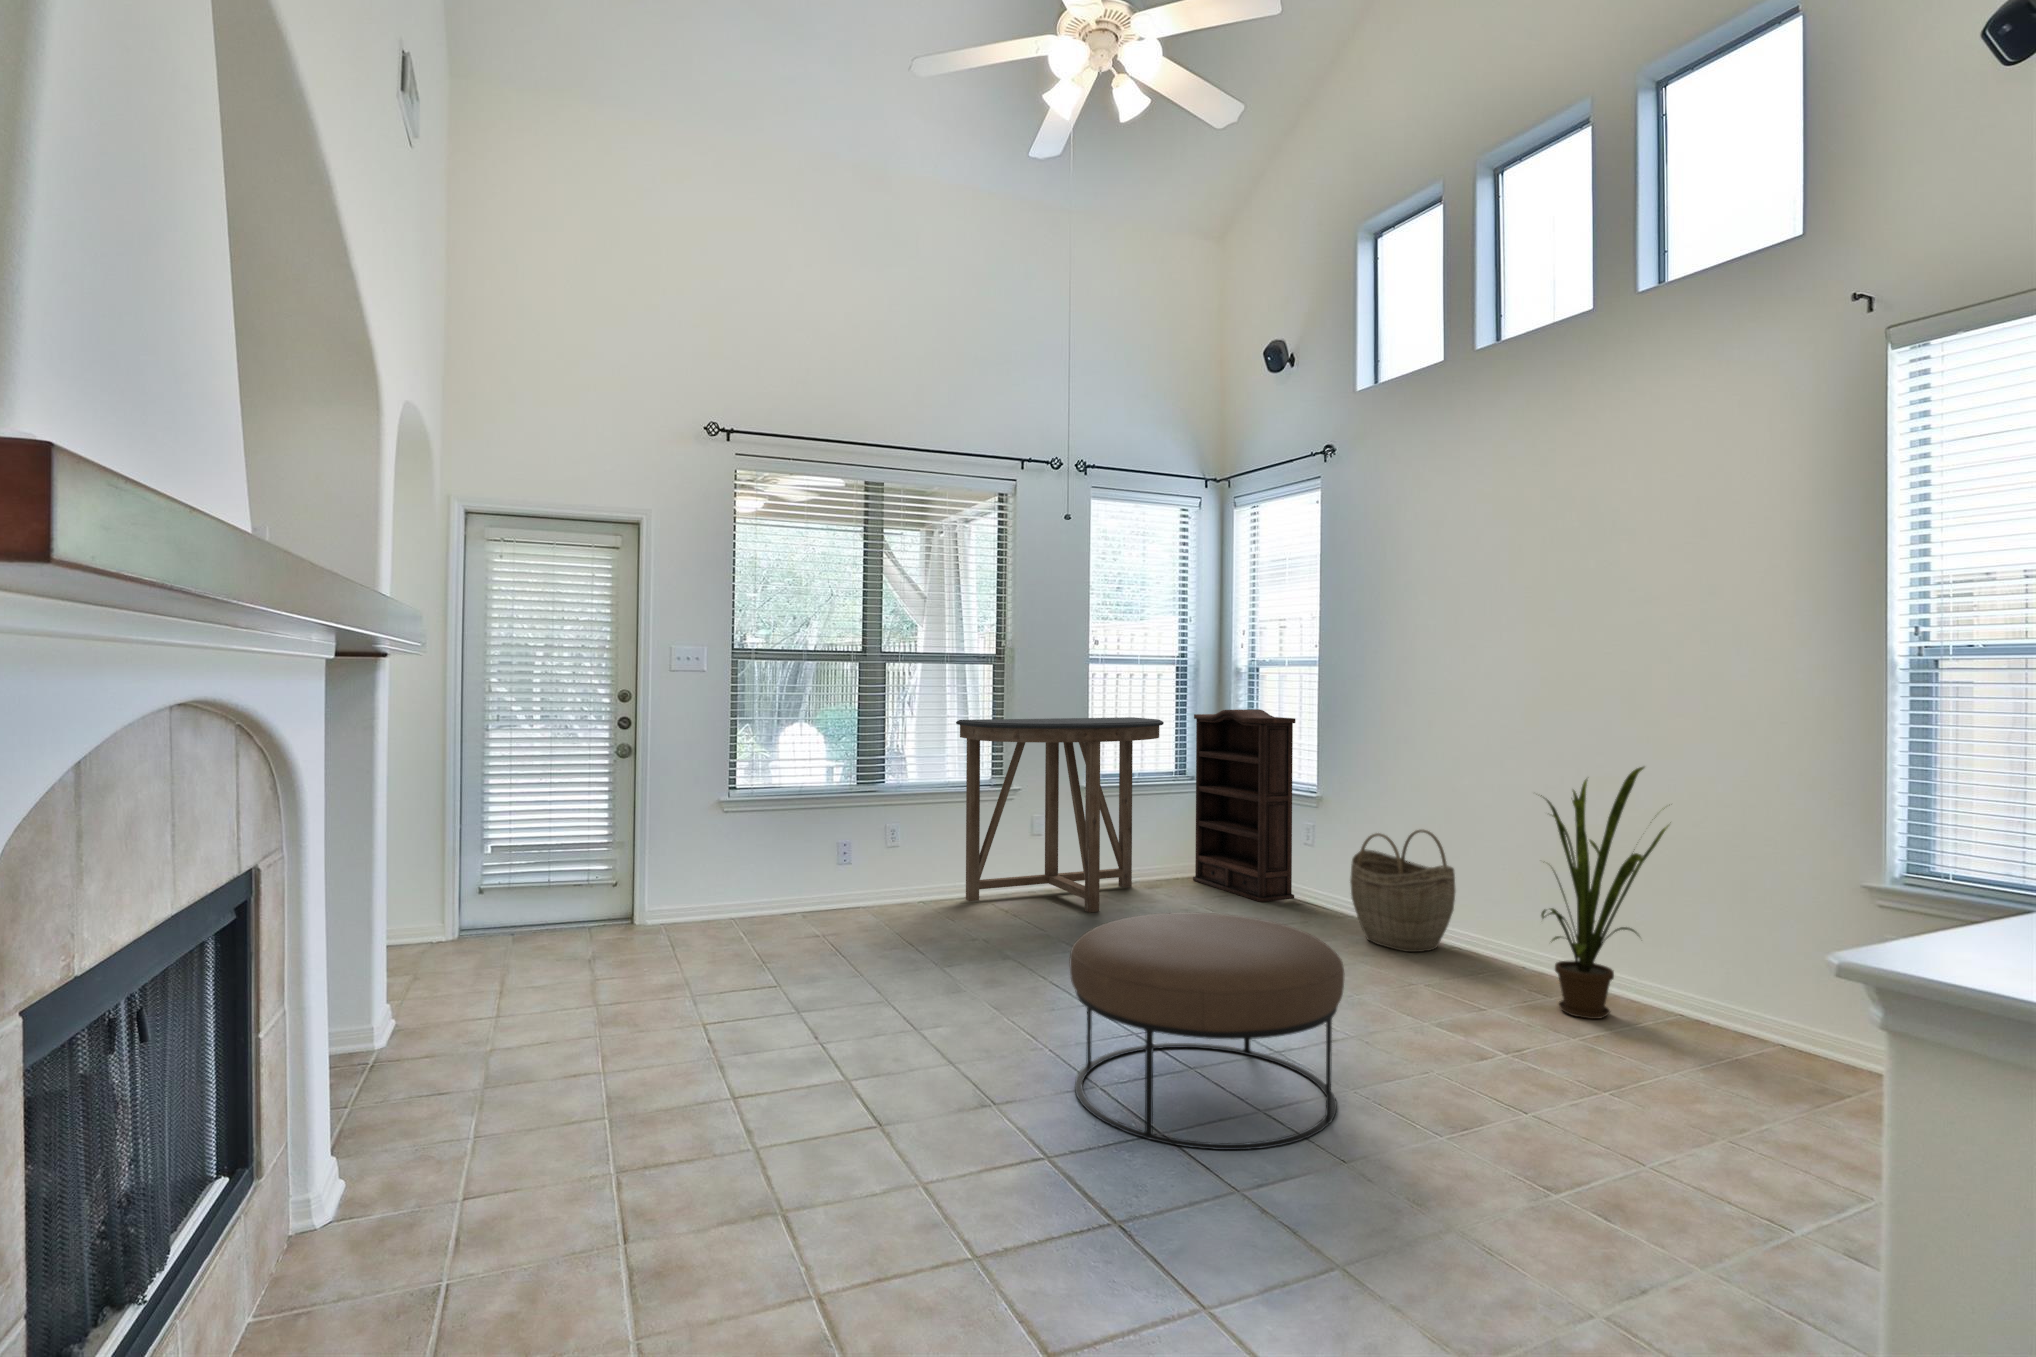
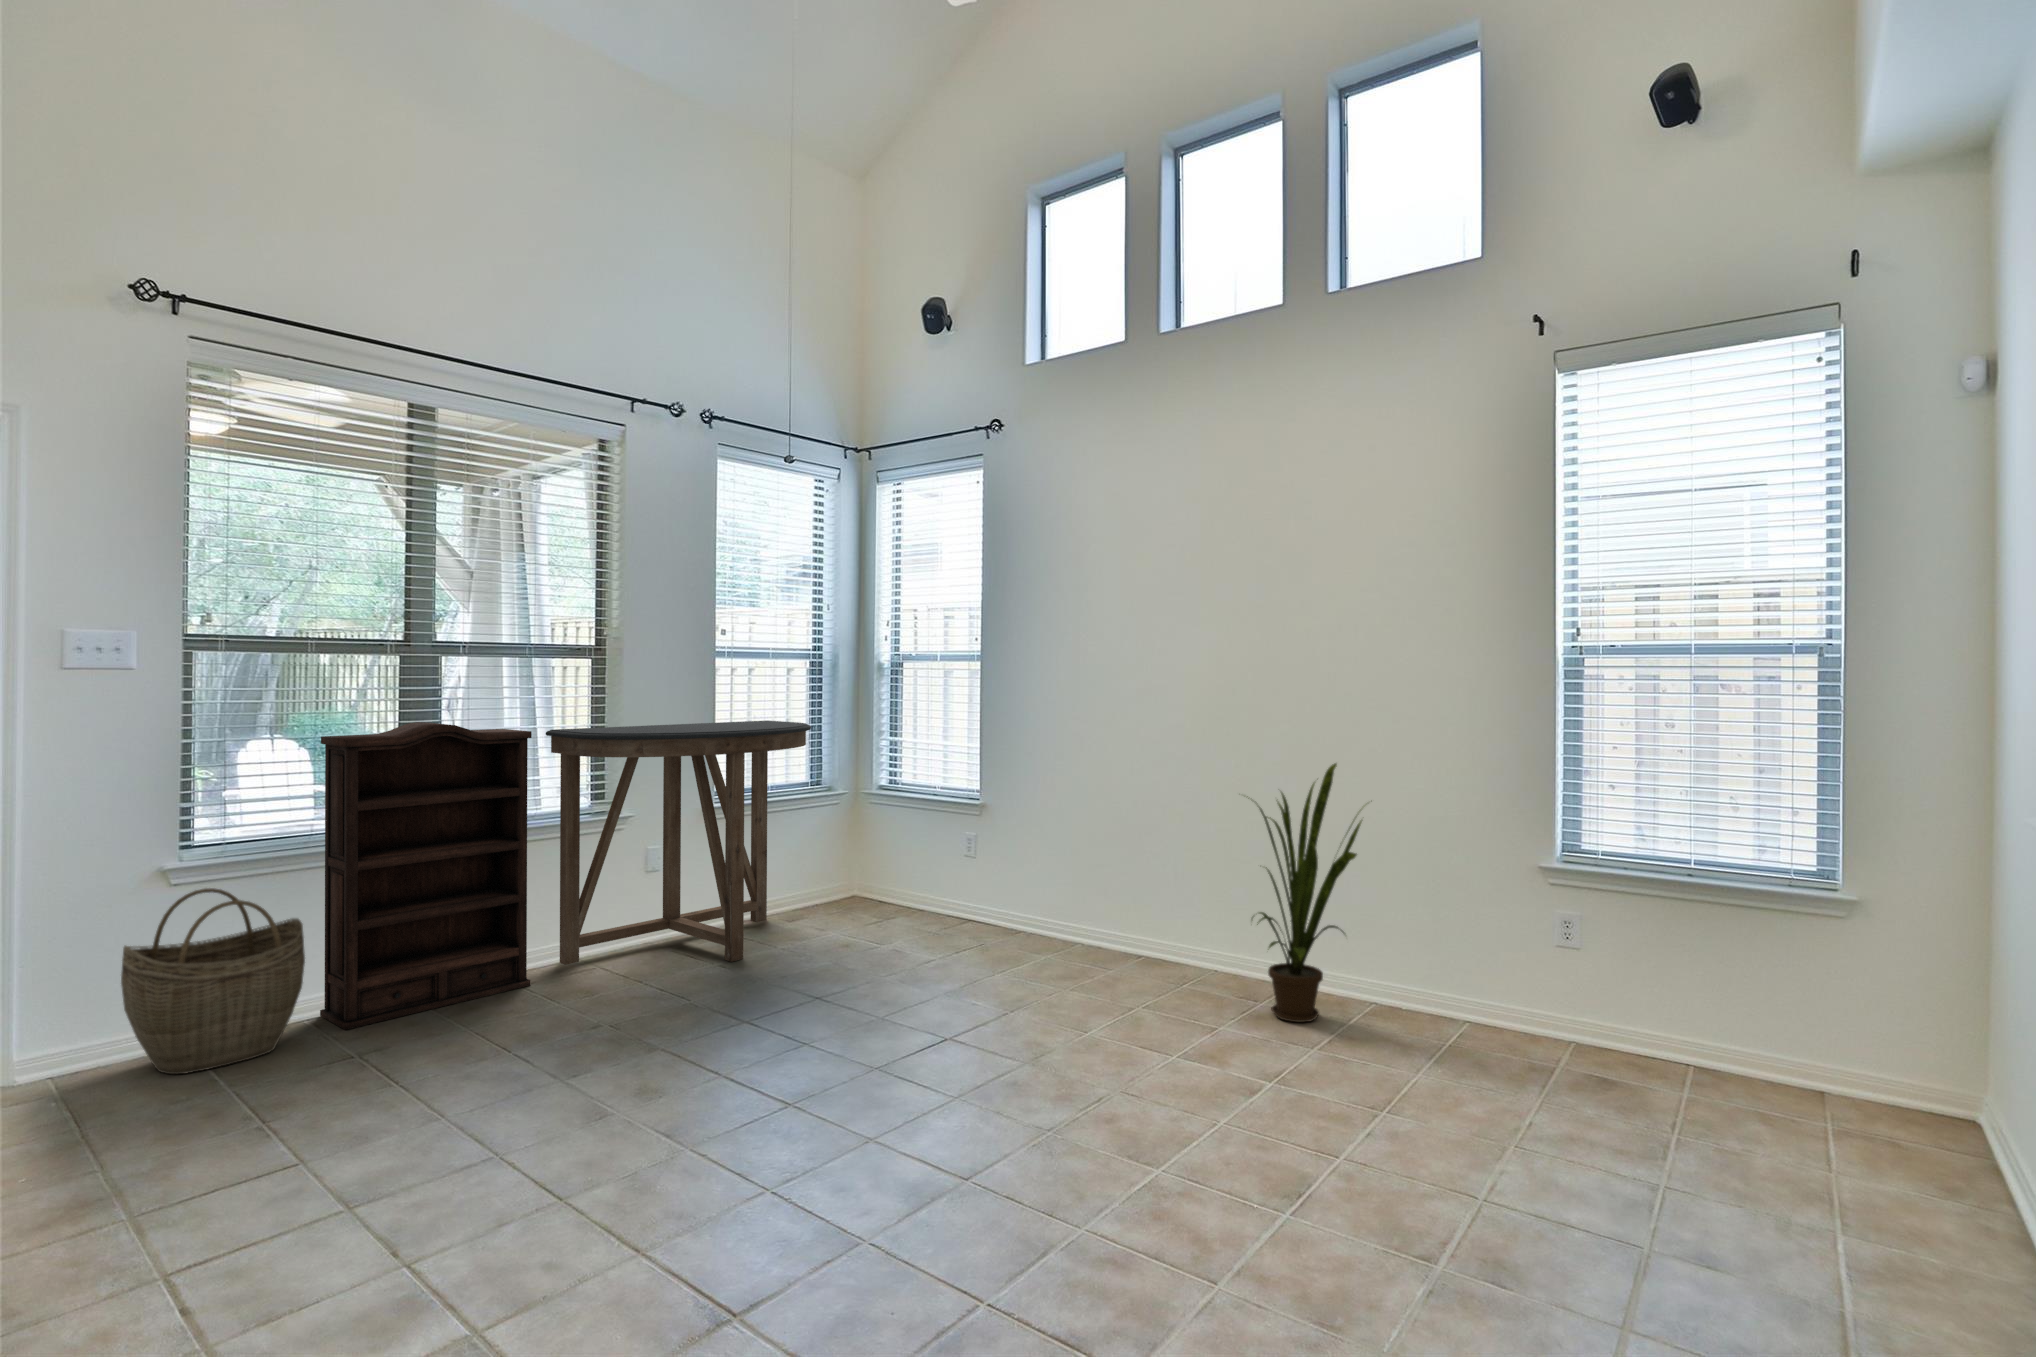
bookshelf: present [1193,709,1295,902] -> present [320,722,532,1030]
woven basket: present [1350,830,1455,952] -> present [121,888,305,1074]
ottoman: present [1069,913,1344,1150] -> none [823,972,1170,1308]

